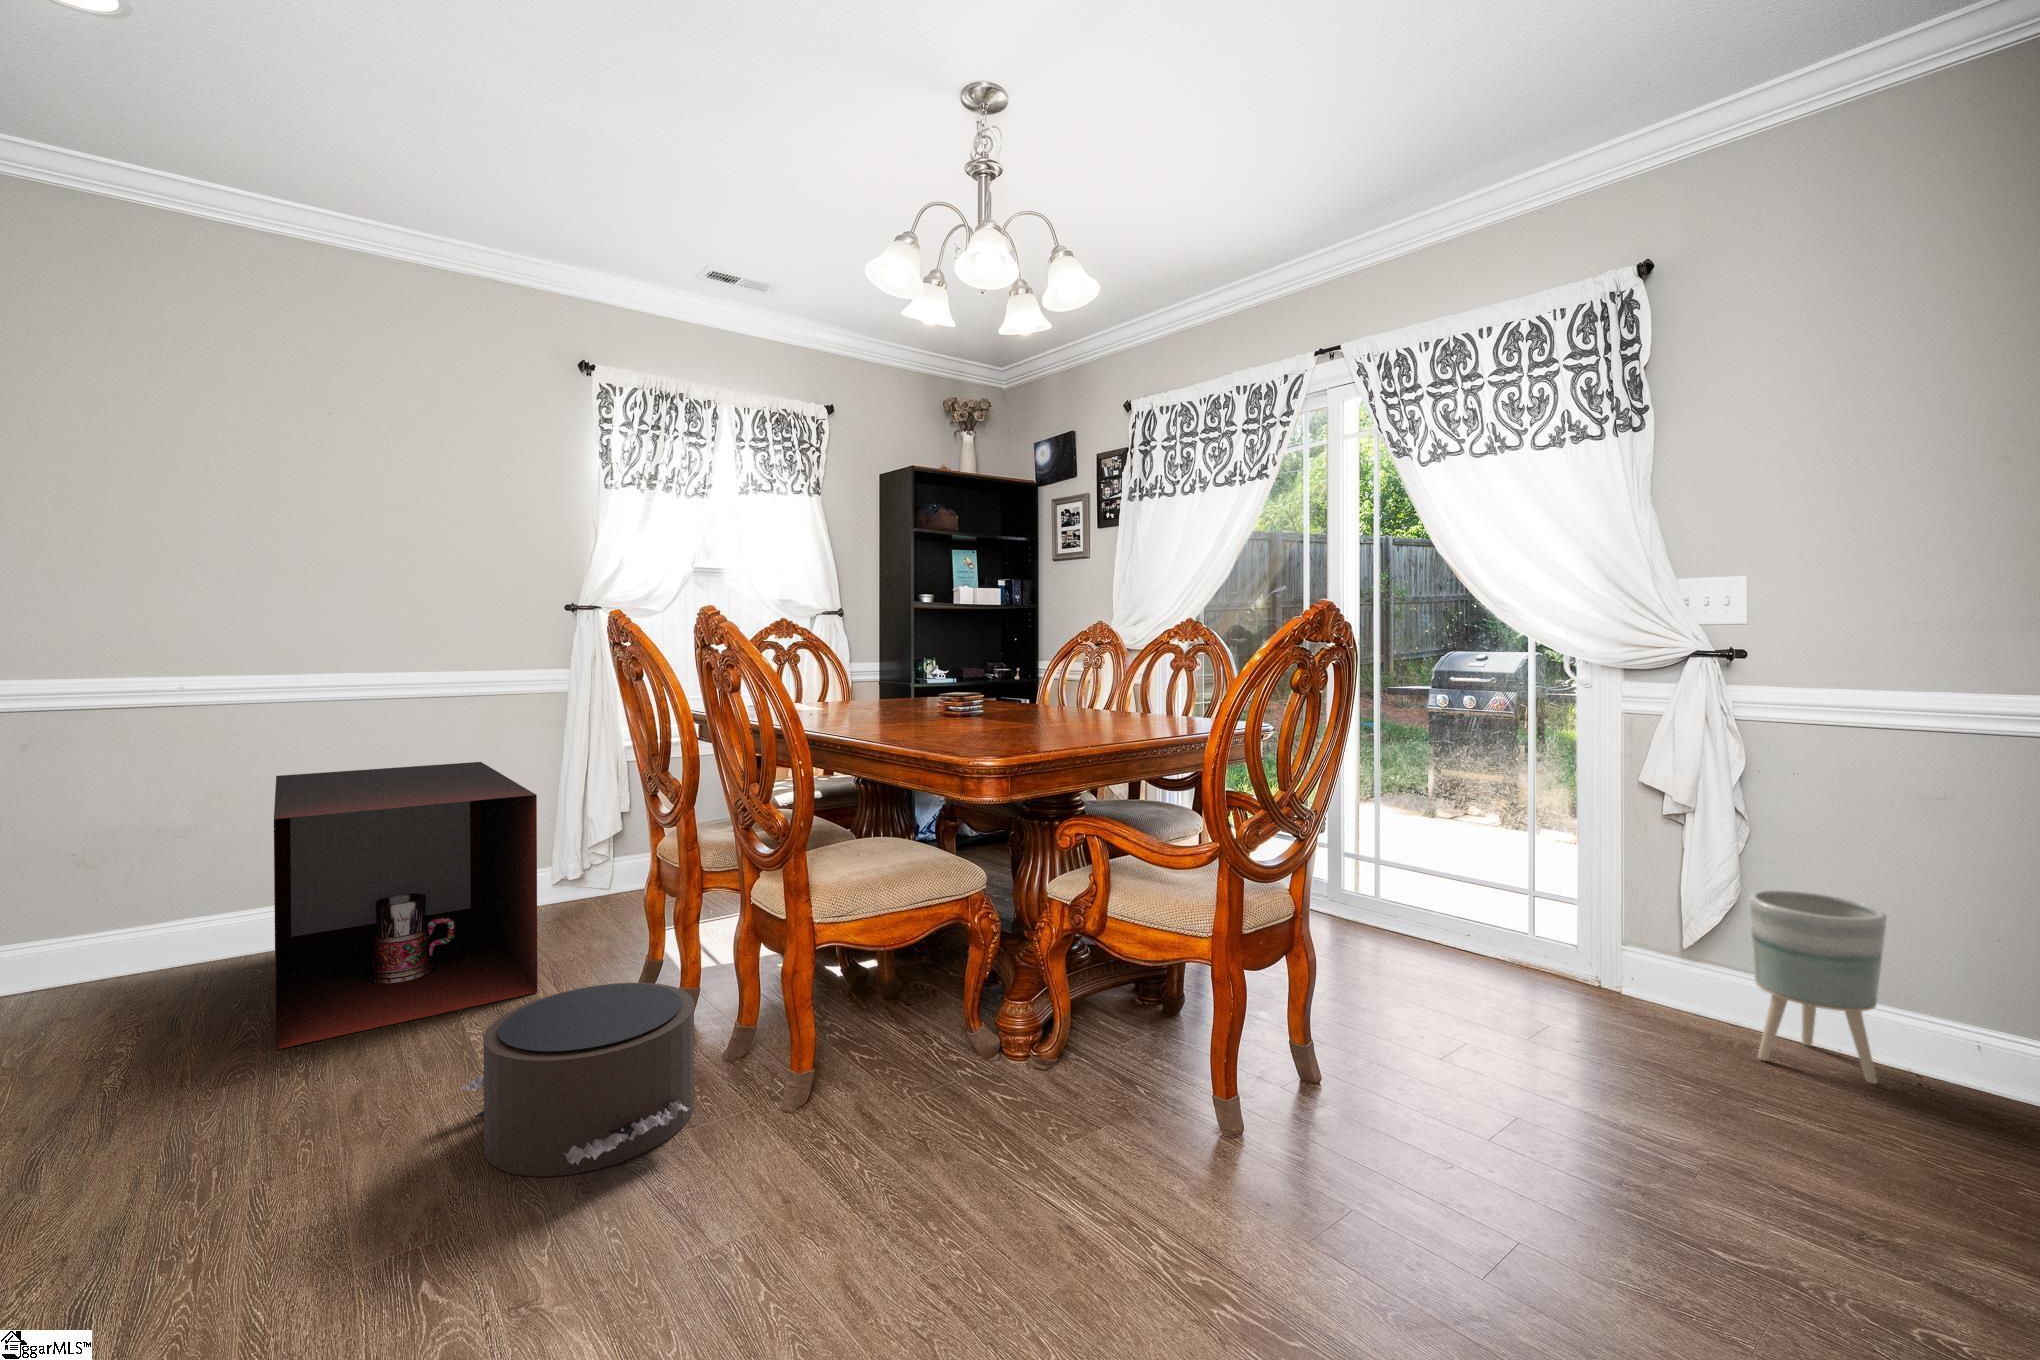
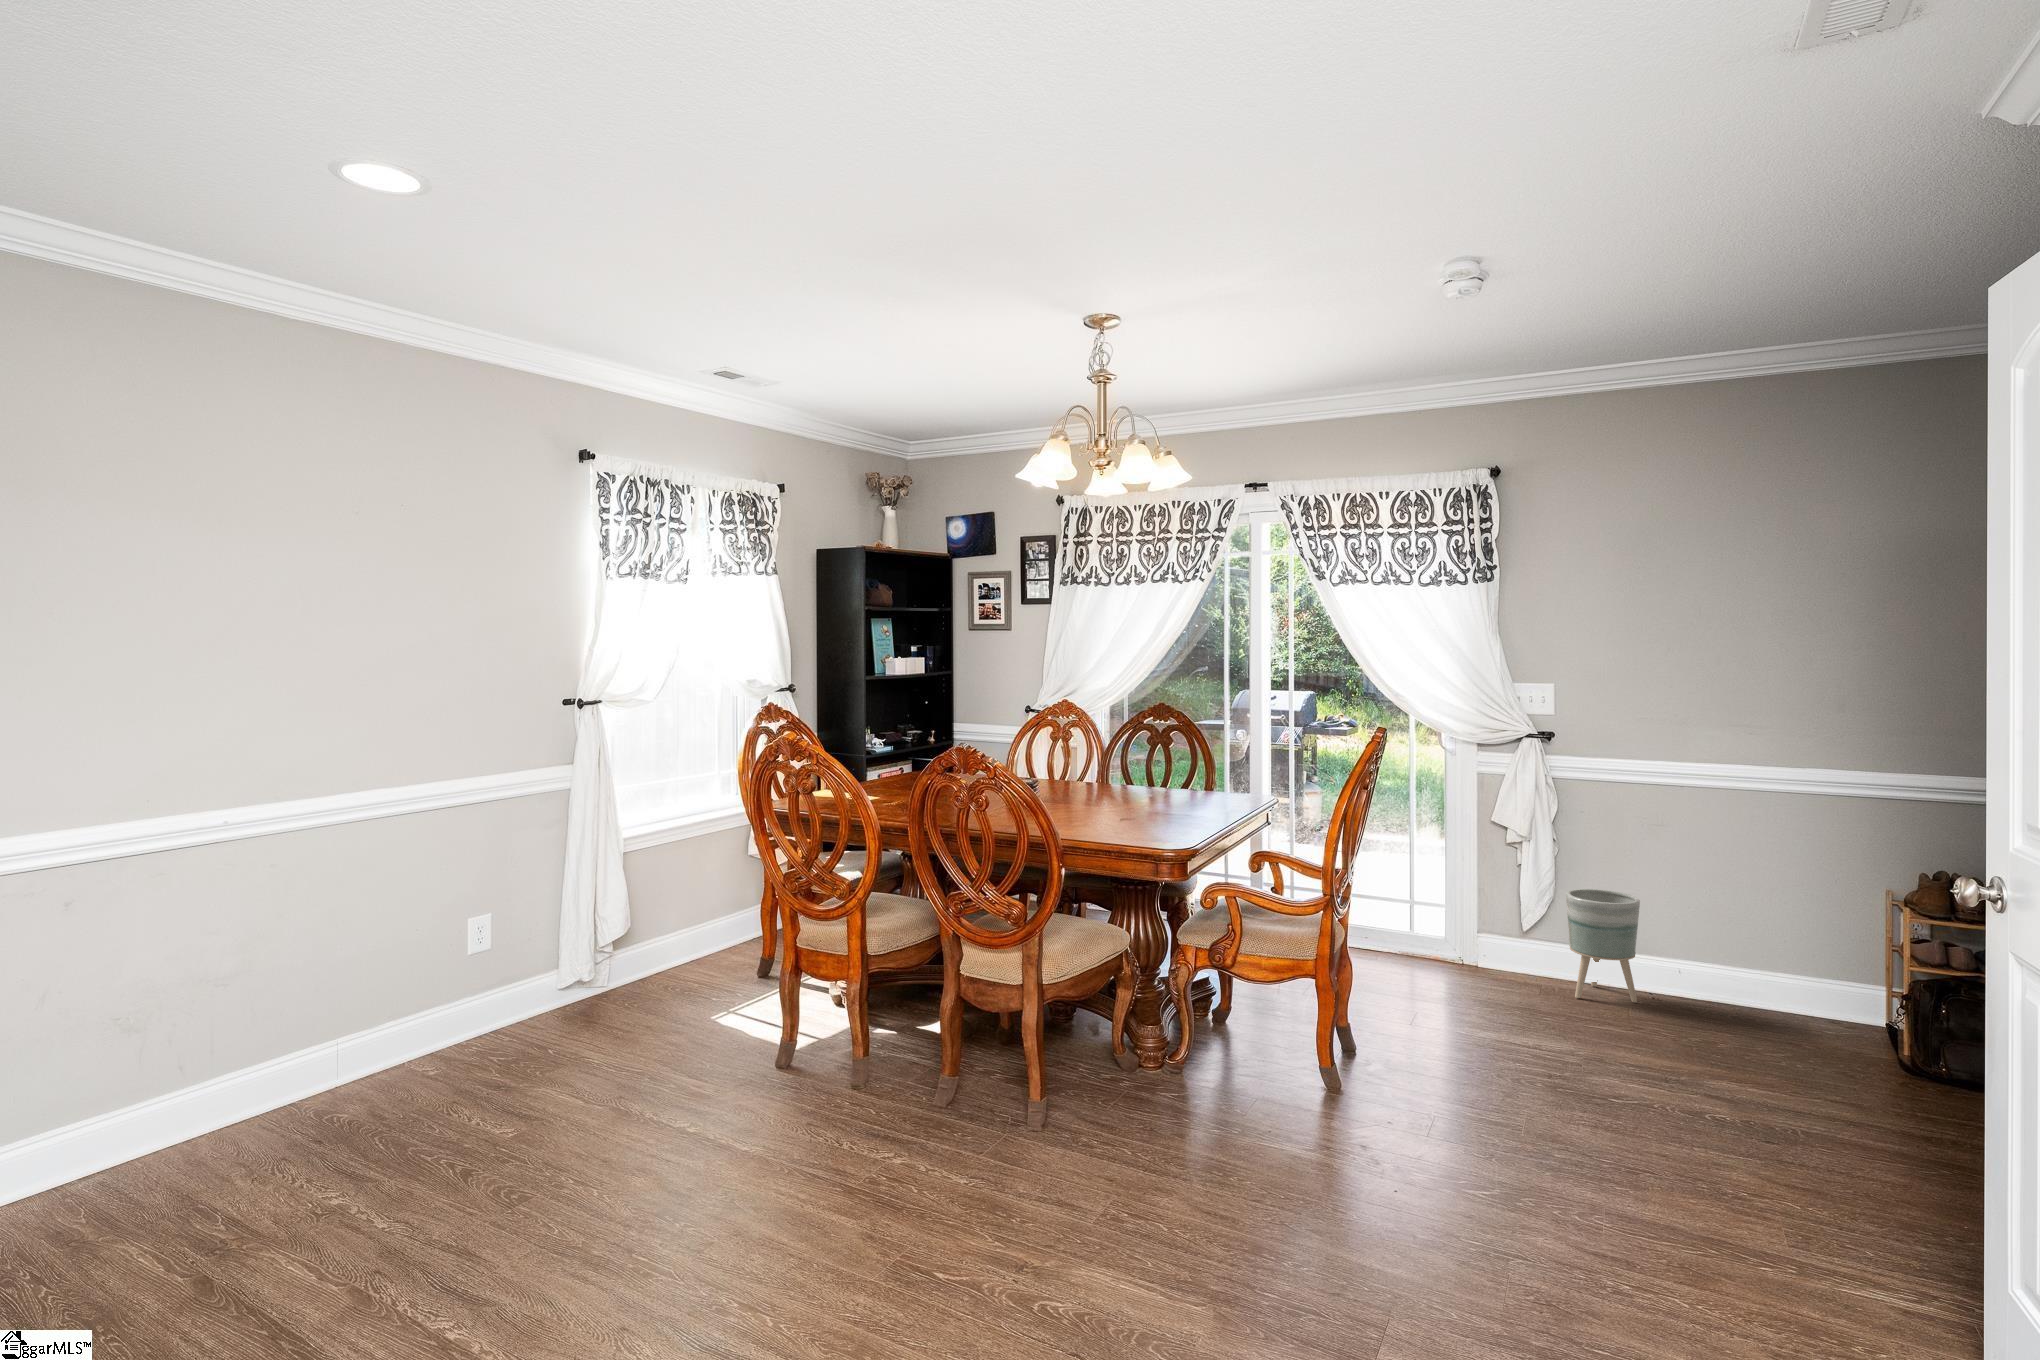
storage cabinet: present [274,762,538,1049] -> none [318,863,691,1157]
pouf: present [461,983,694,1177] -> none [798,1041,1002,1190]

